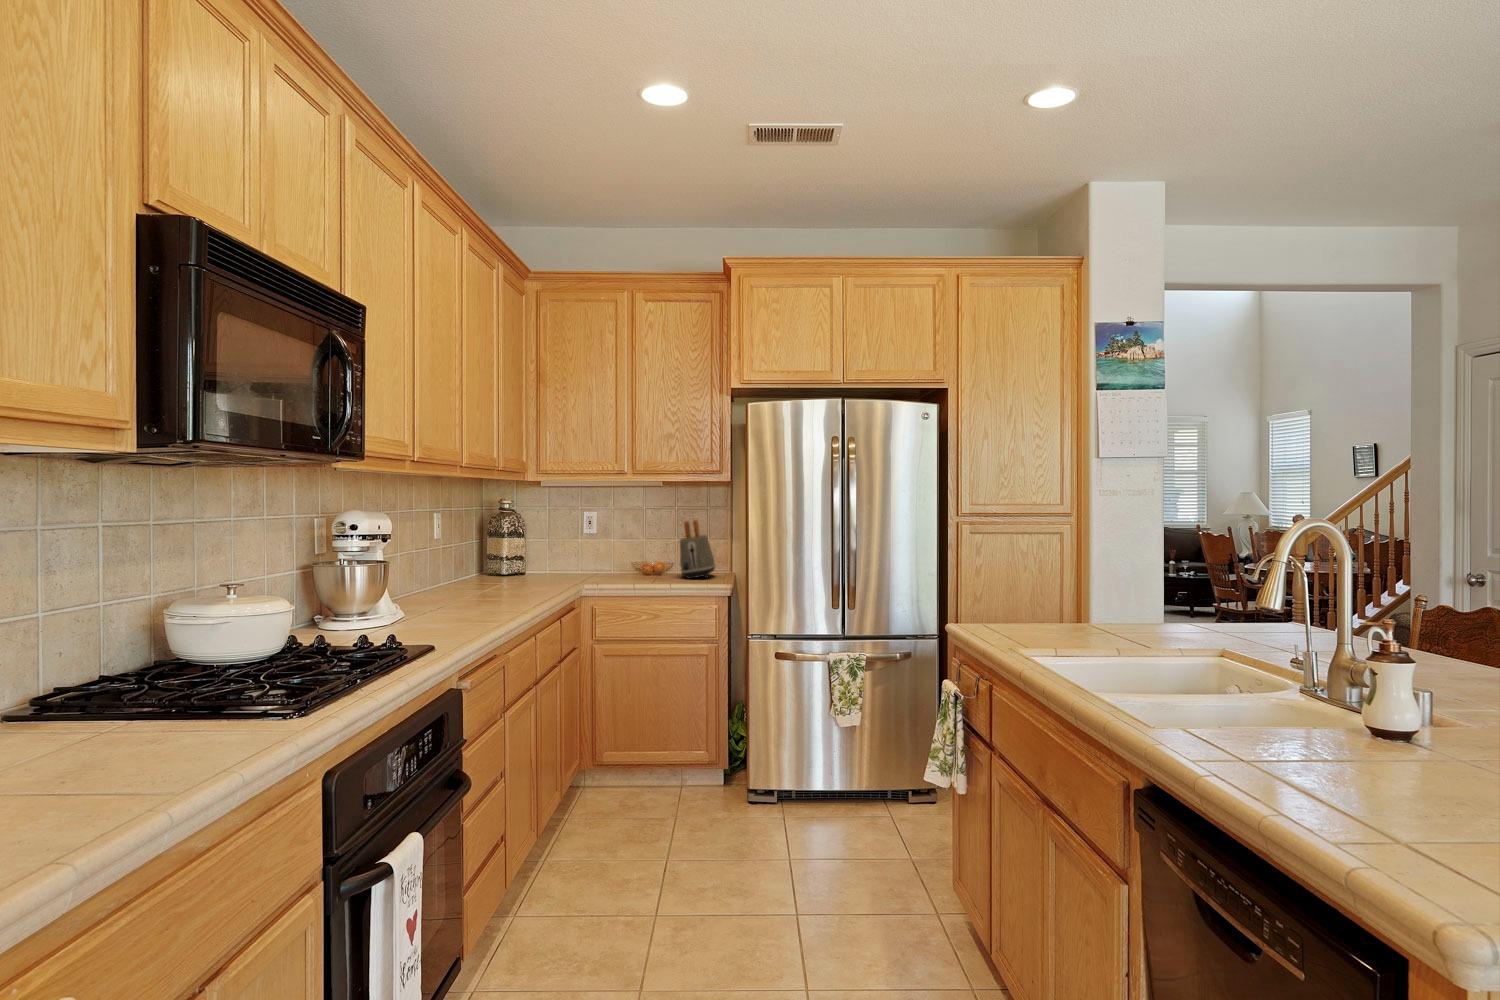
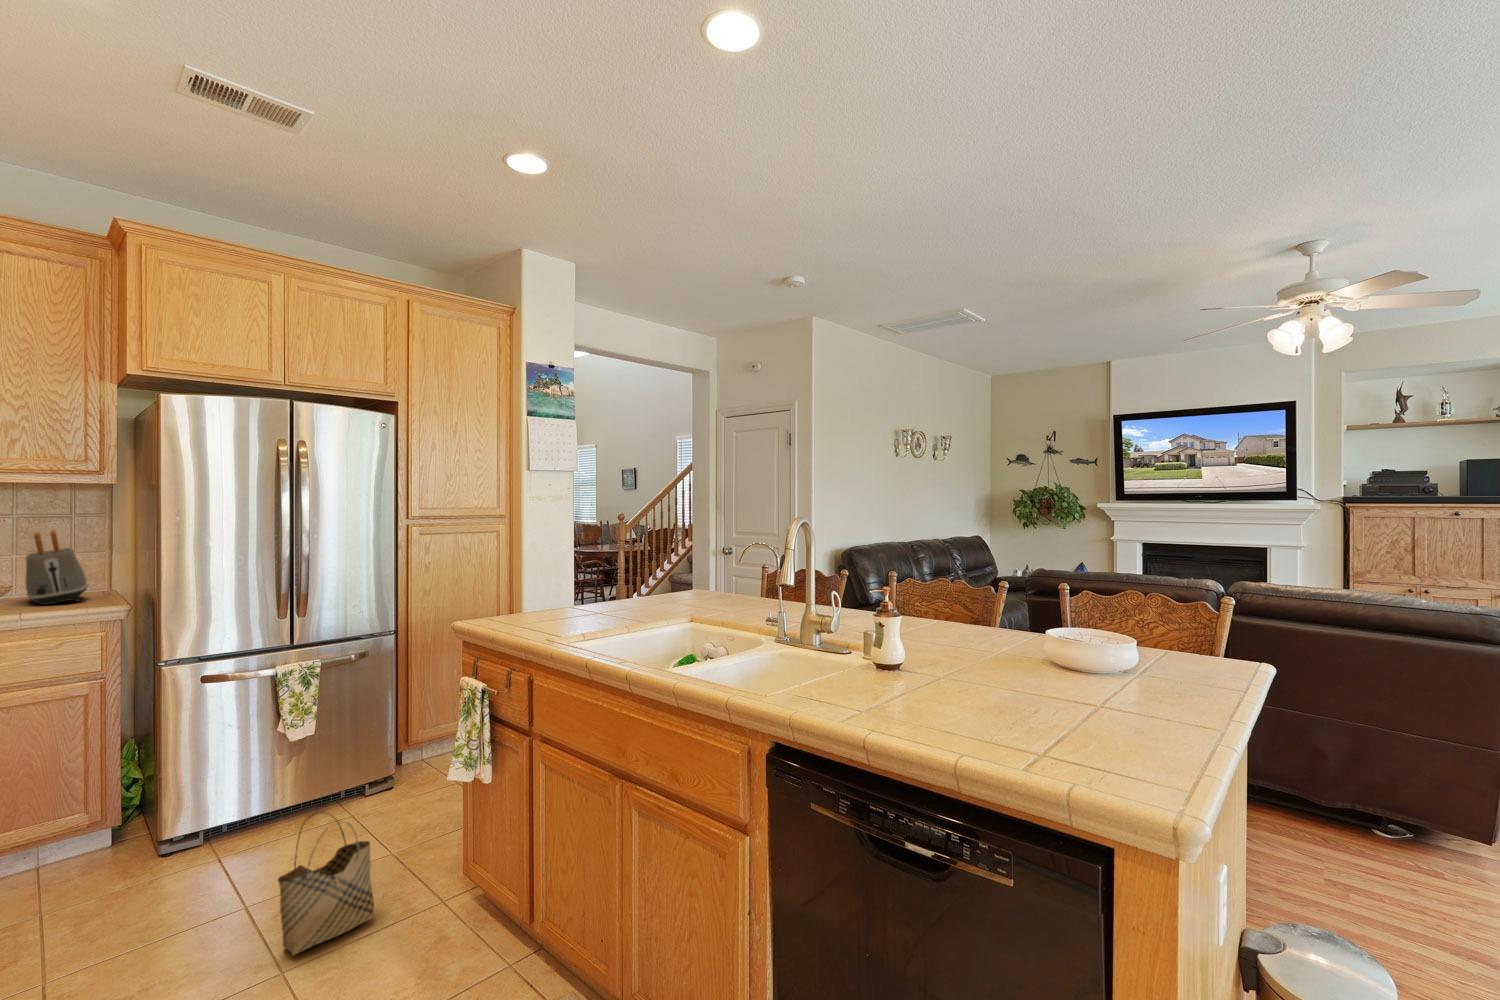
woven basket: none [793,787,873,910] -> present [278,812,374,955]

